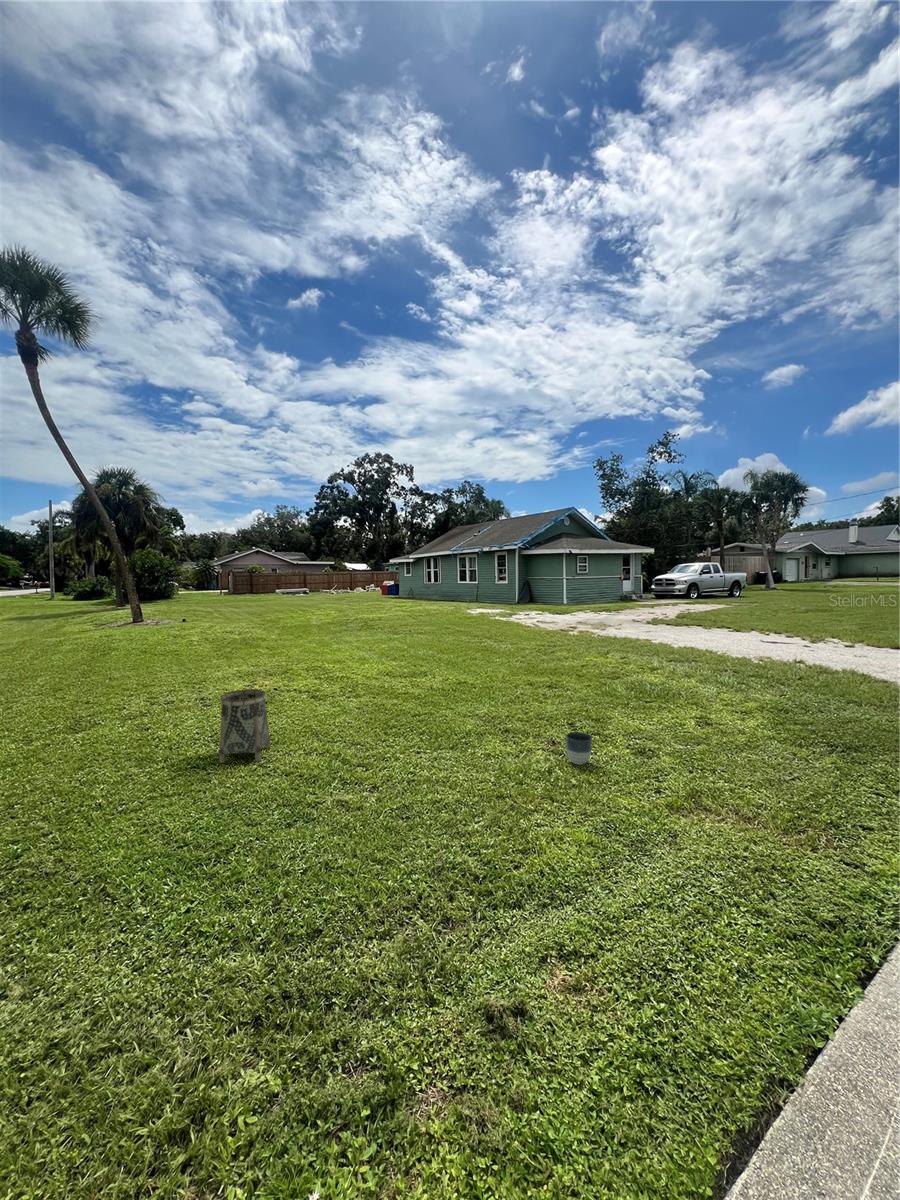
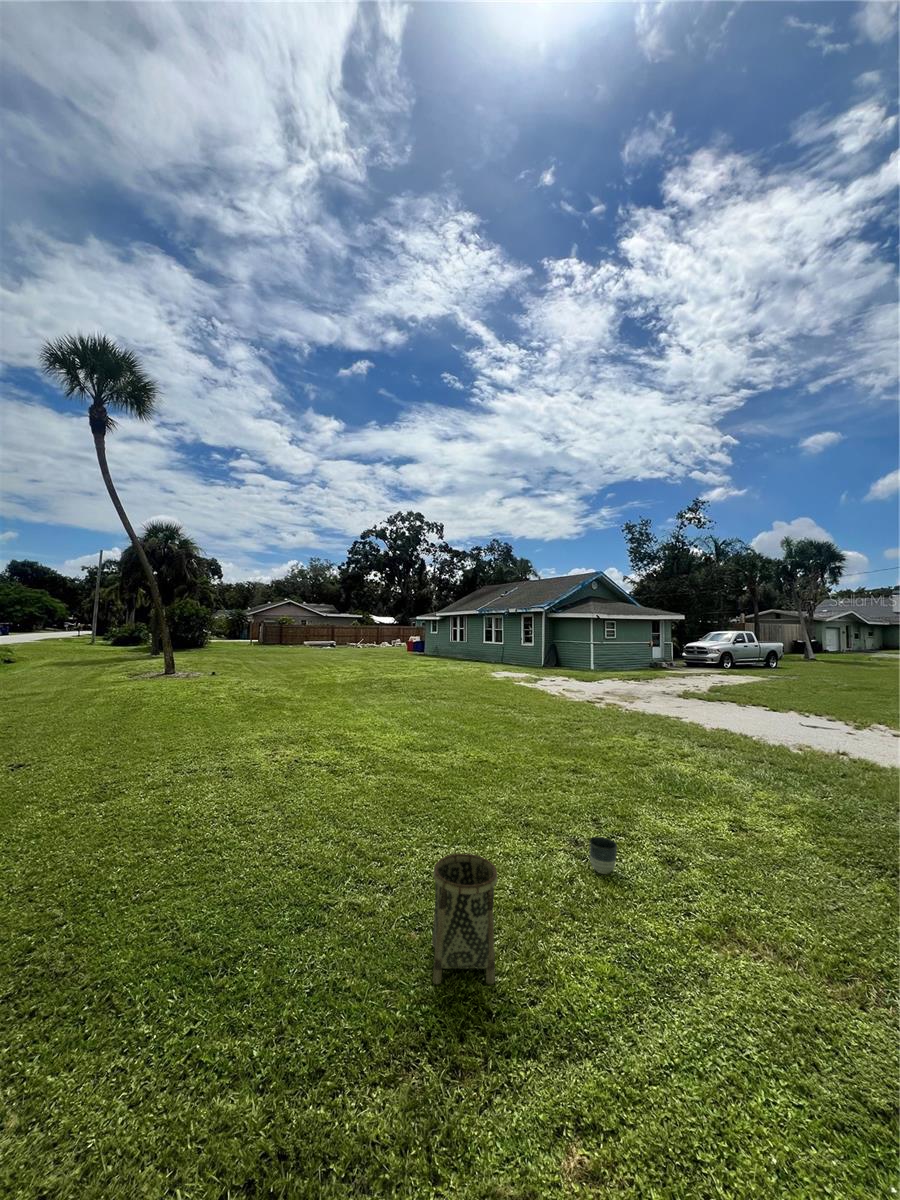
basket: present [219,689,270,763] -> present [432,854,497,984]

